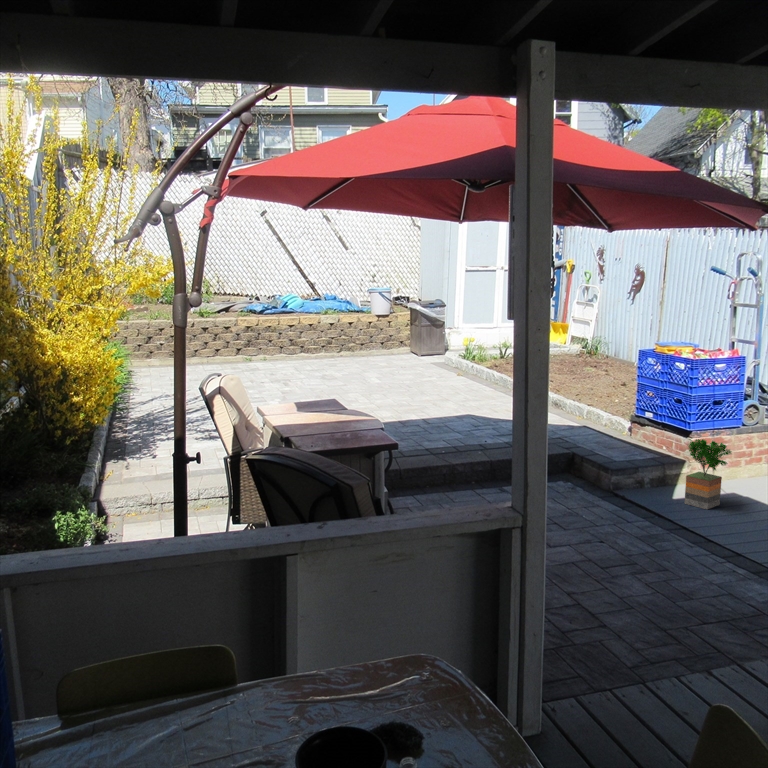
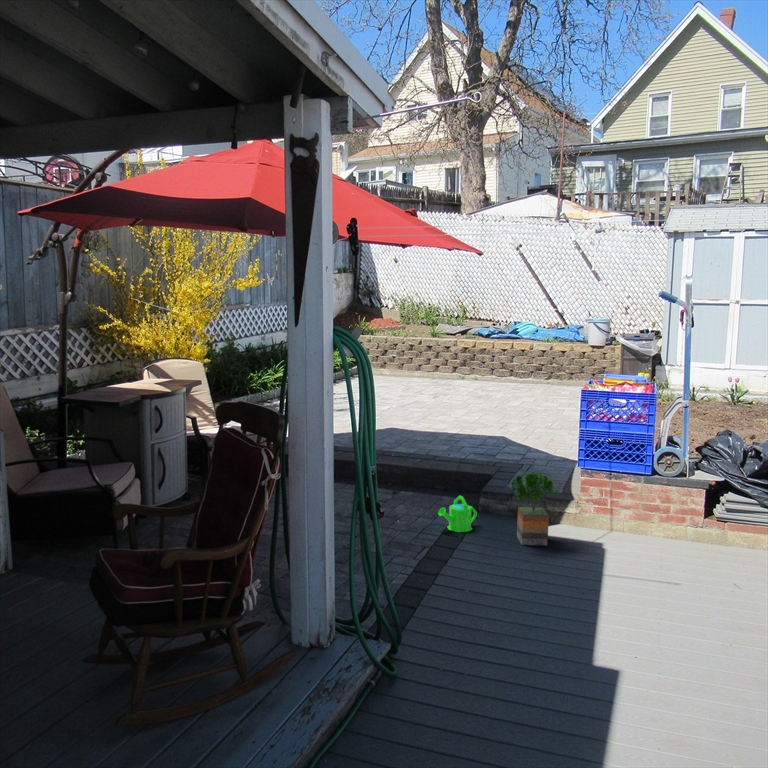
watering can: none [622,476,650,513] -> present [438,496,477,532]

